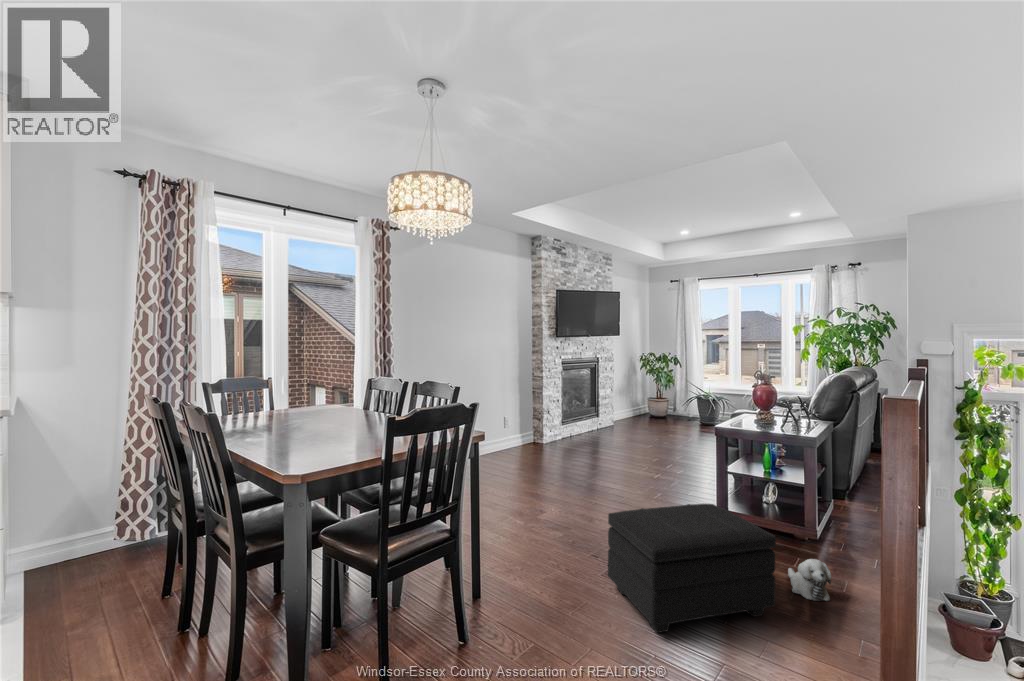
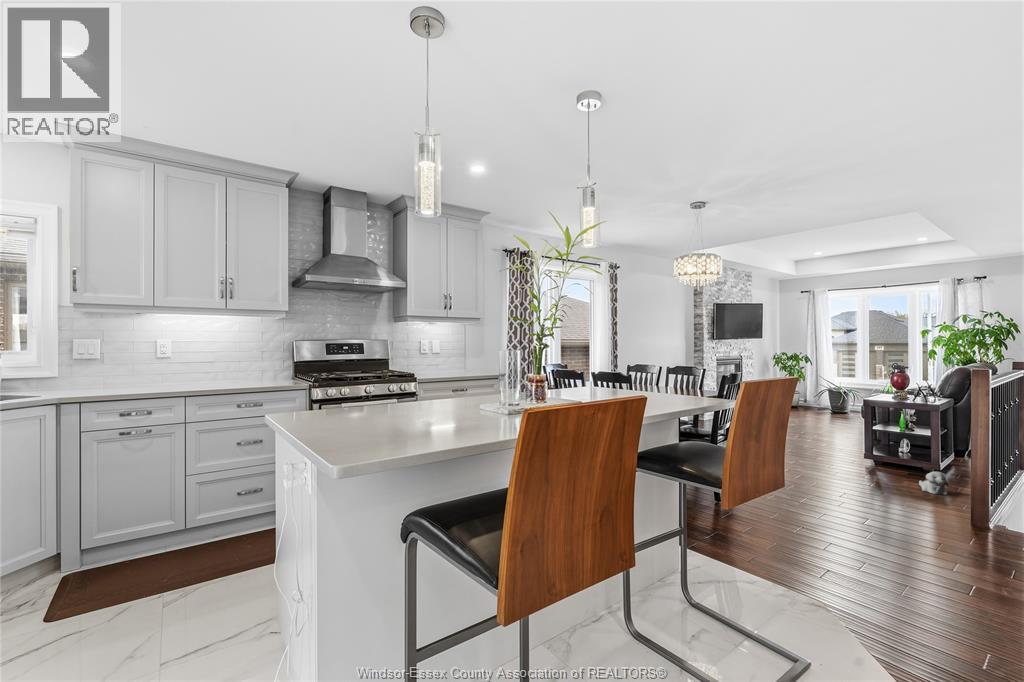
footstool: present [608,504,776,633] -> none [801,439,912,497]

